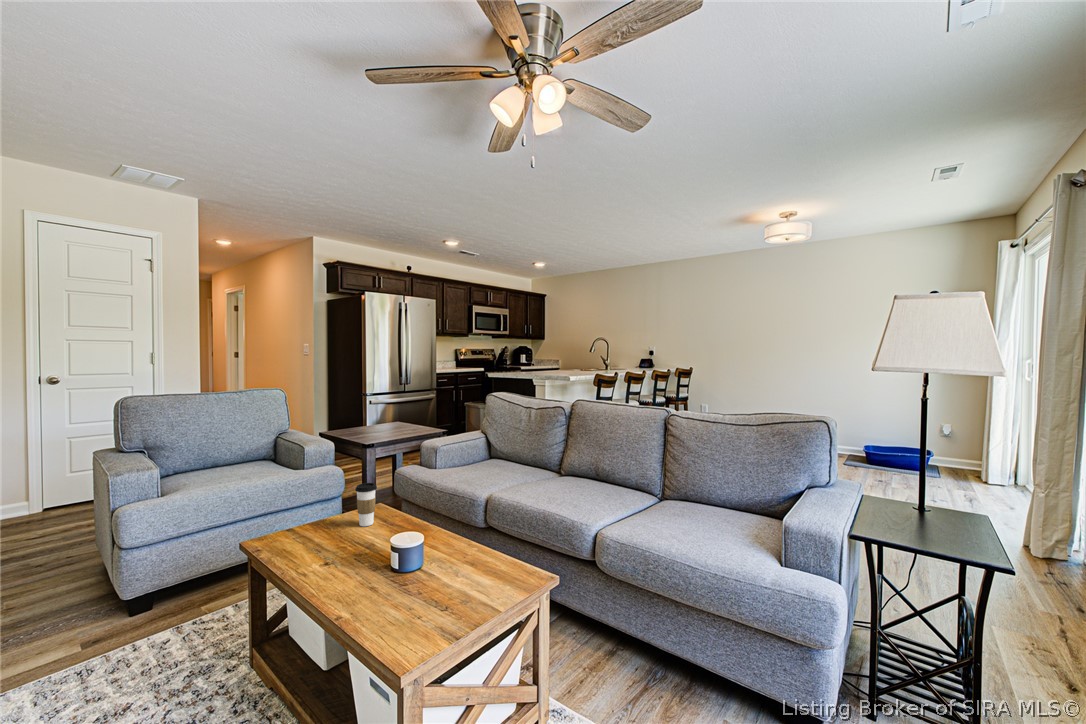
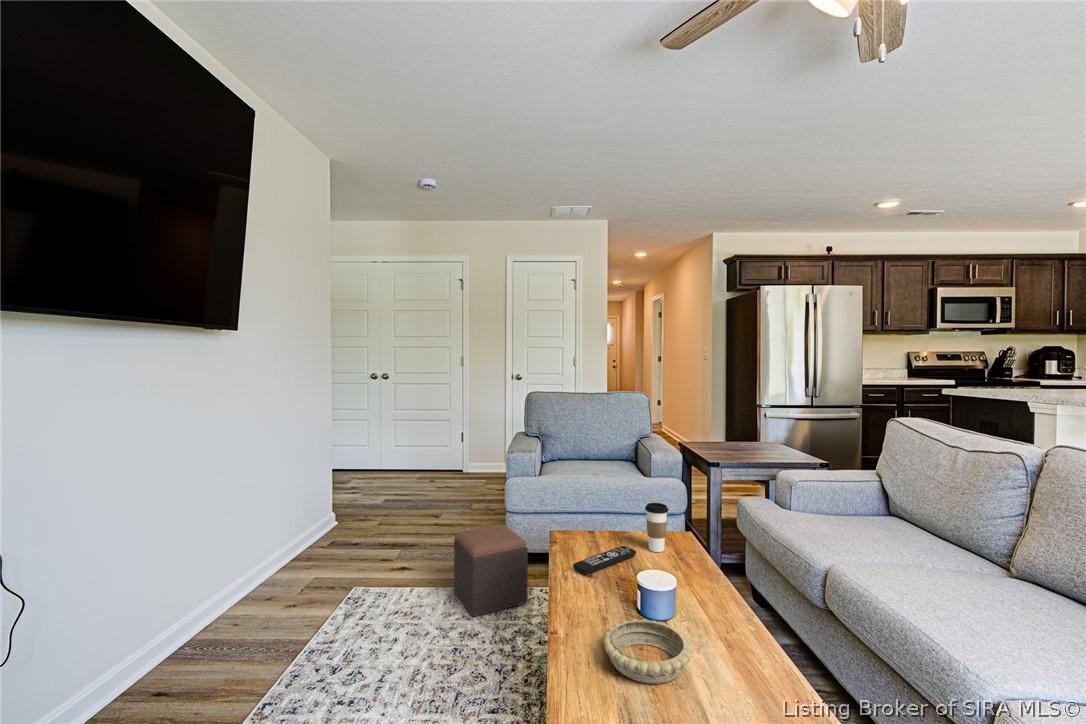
remote control: none [306,529,355,565] -> present [573,546,636,575]
footstool: none [42,566,183,694] -> present [454,524,528,617]
decorative bowl: none [395,566,467,615] -> present [603,619,692,684]

